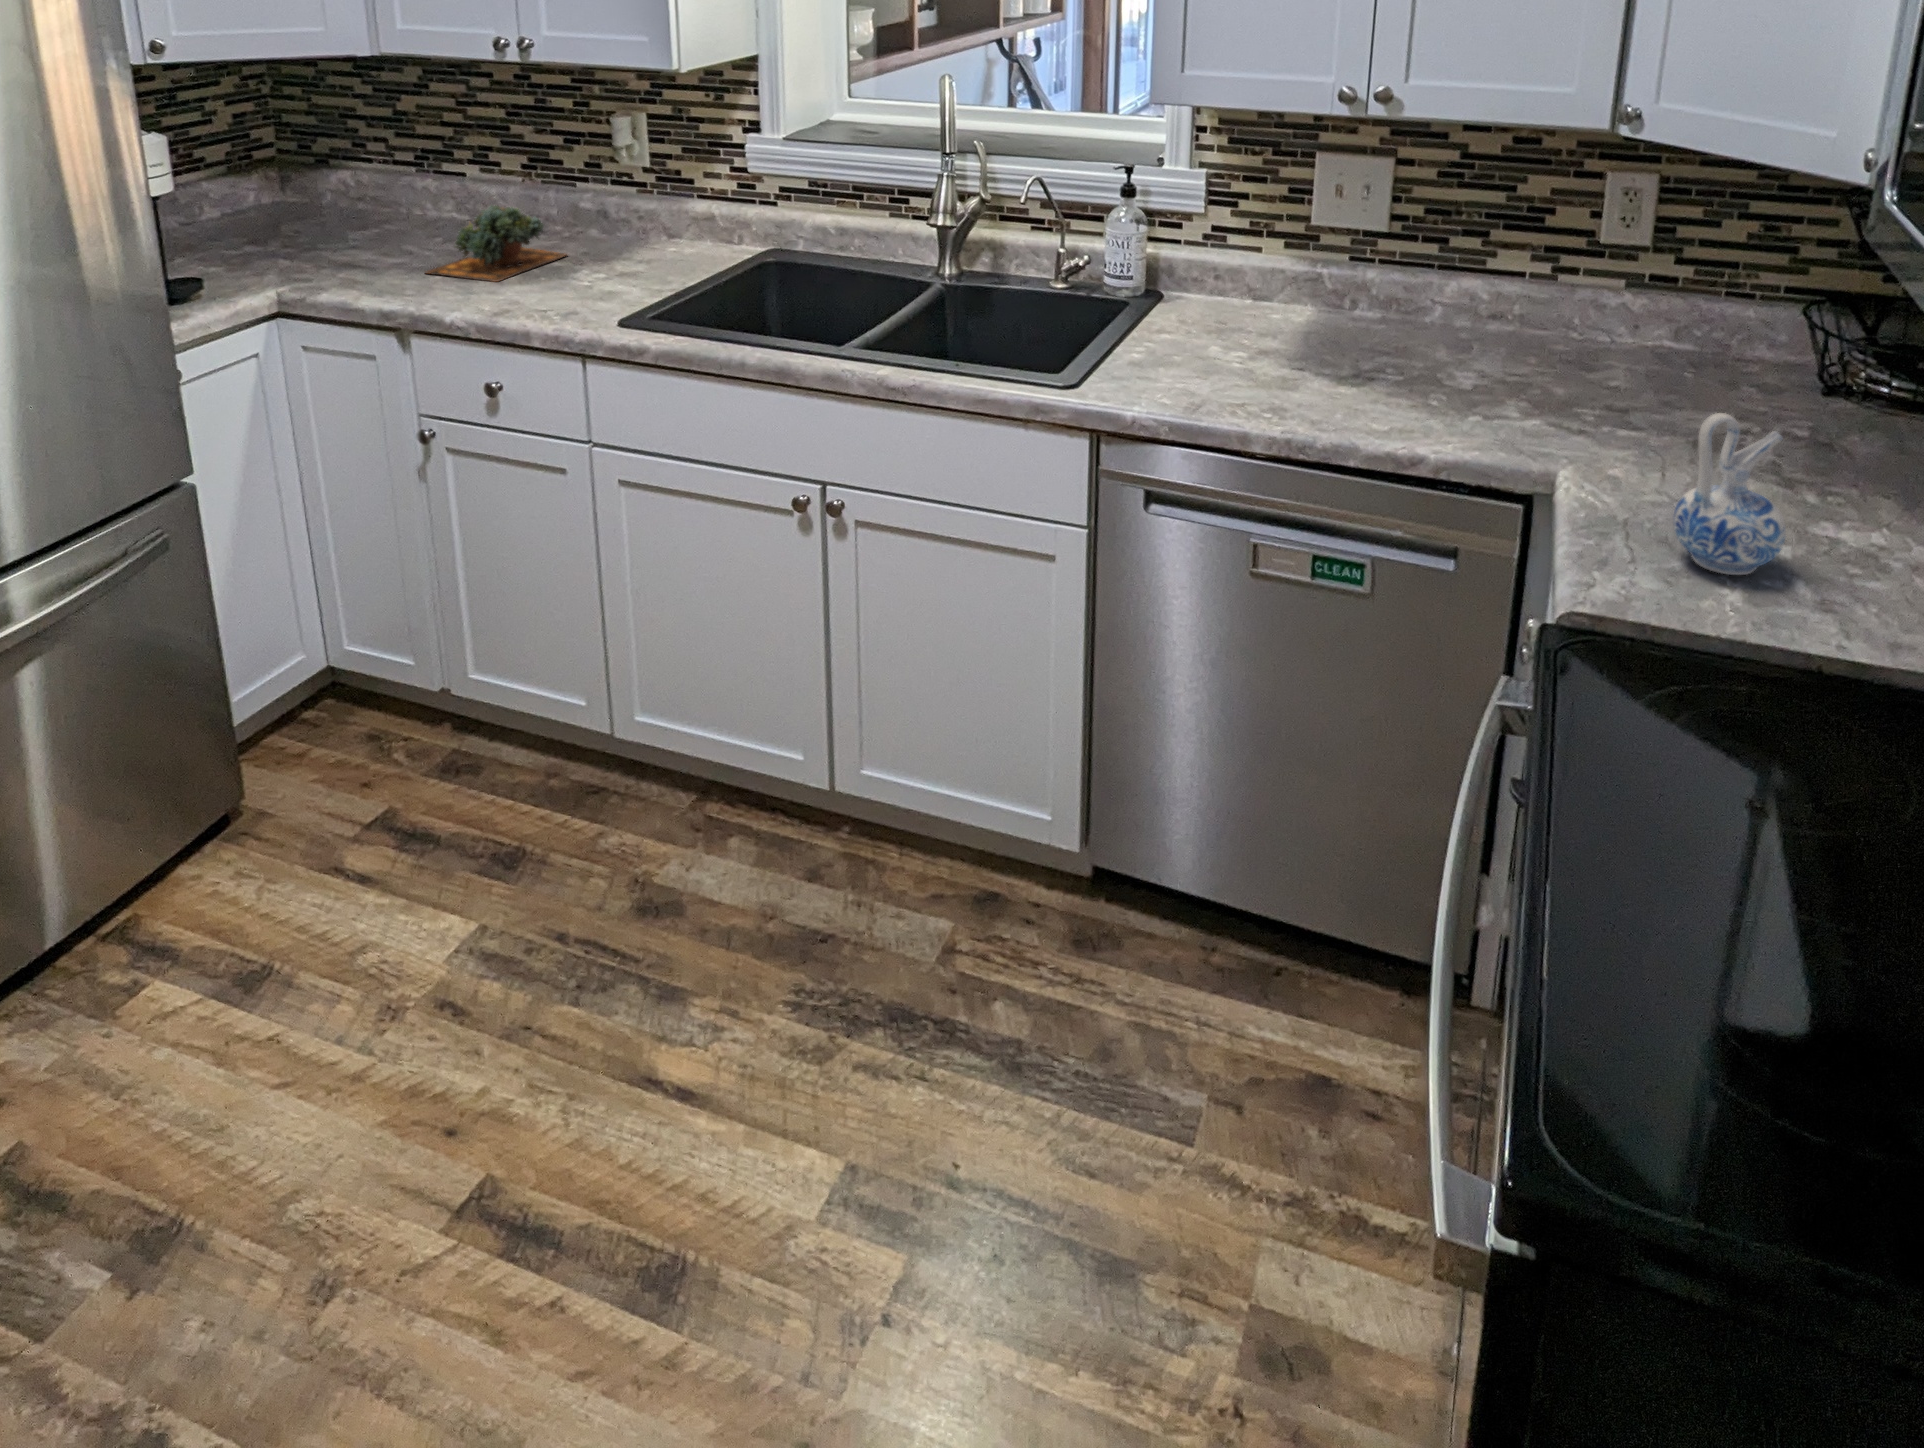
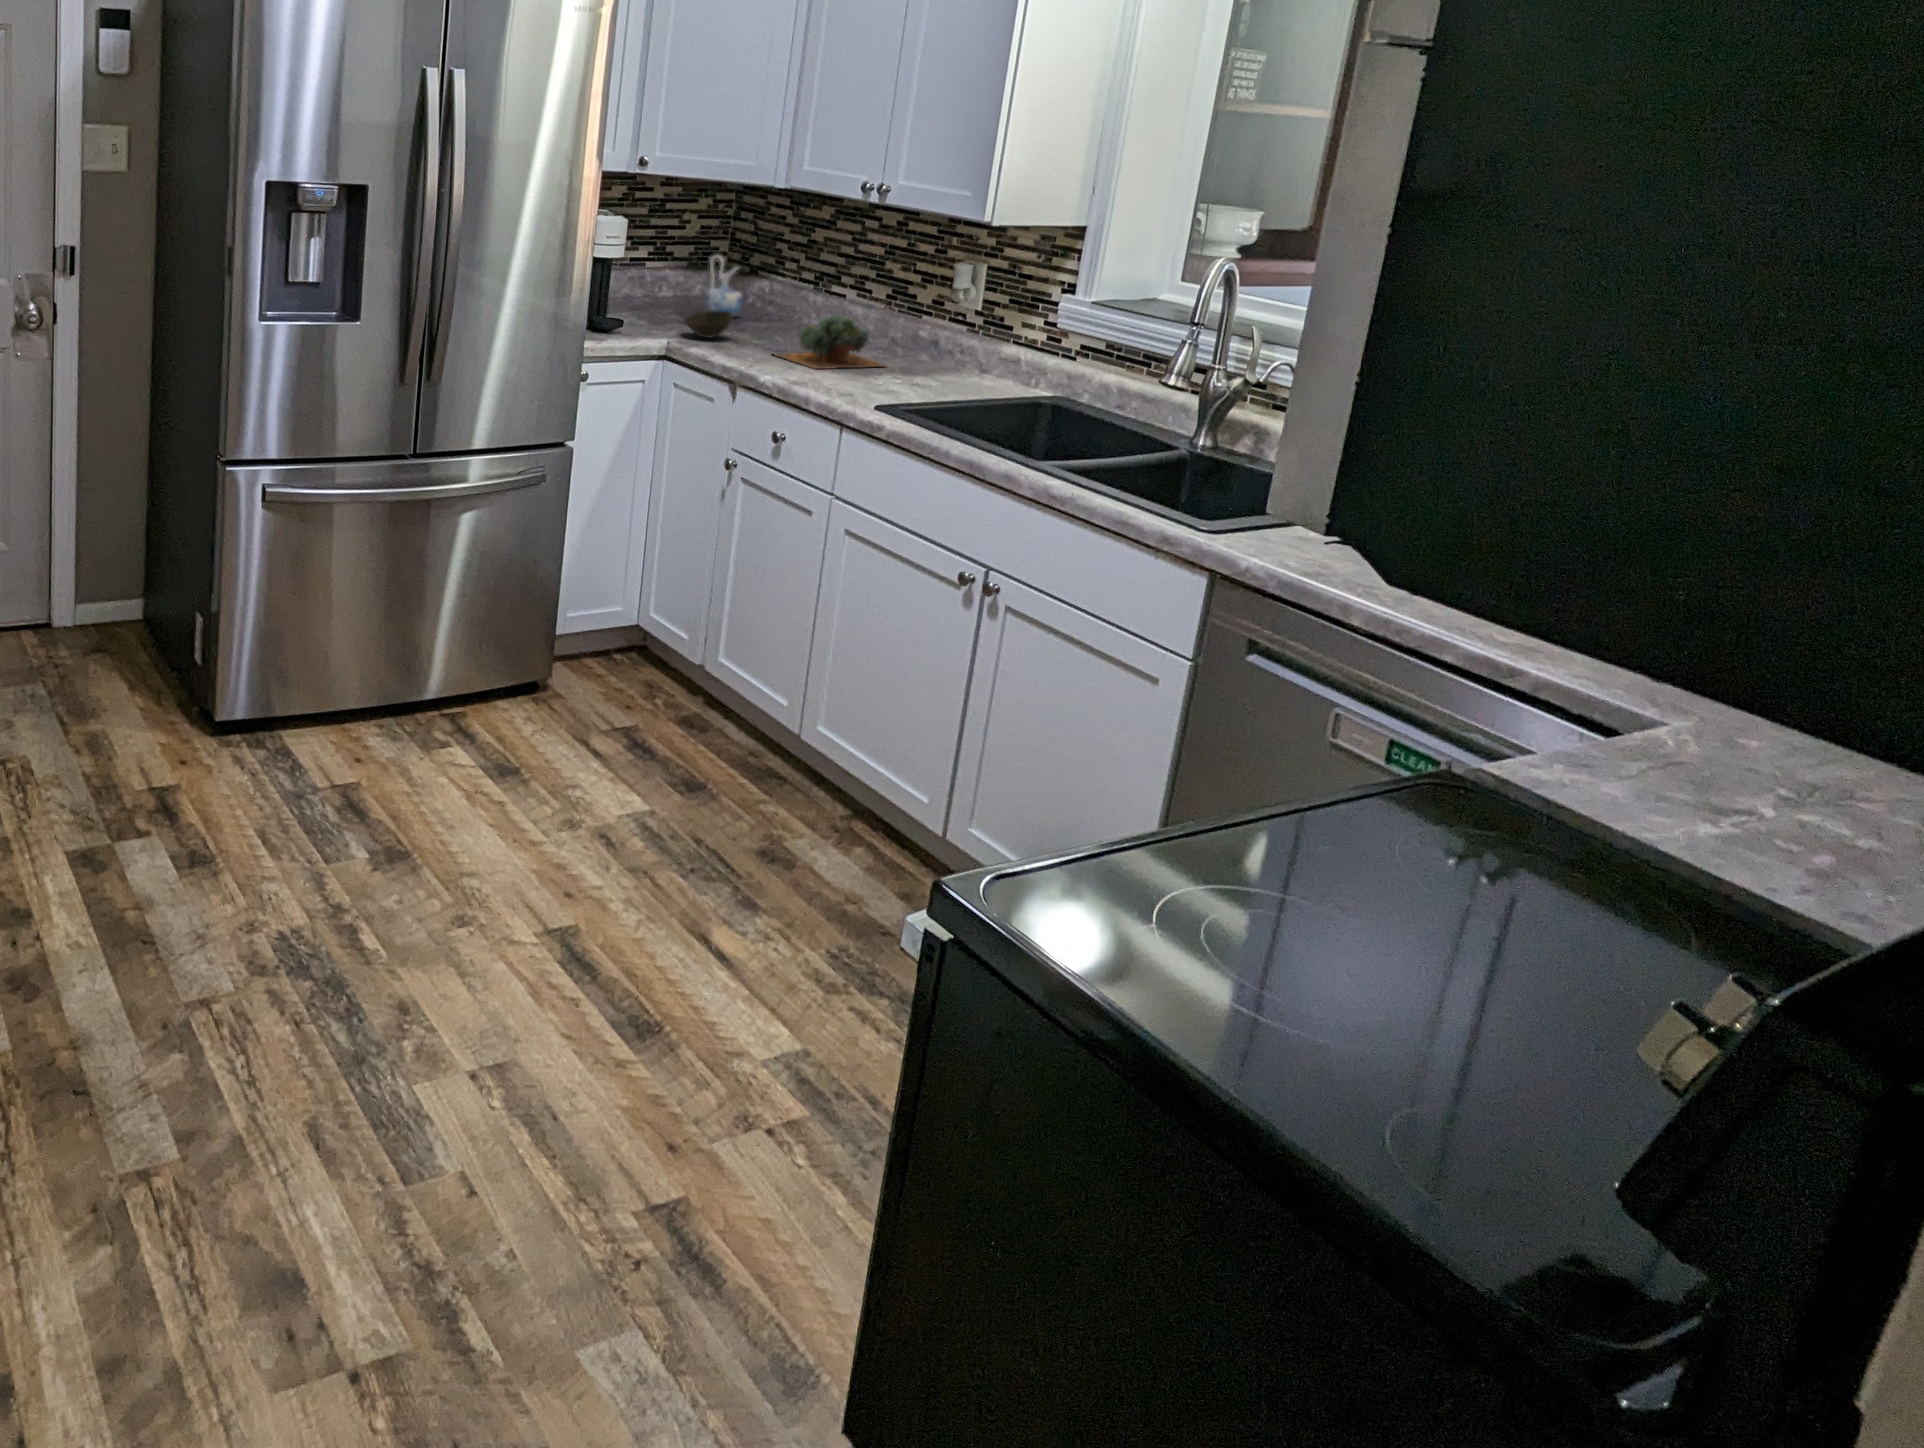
bowl: none [222,226,351,291] -> present [683,311,733,338]
ceramic pitcher: present [1673,413,1786,575] -> present [706,255,743,315]

